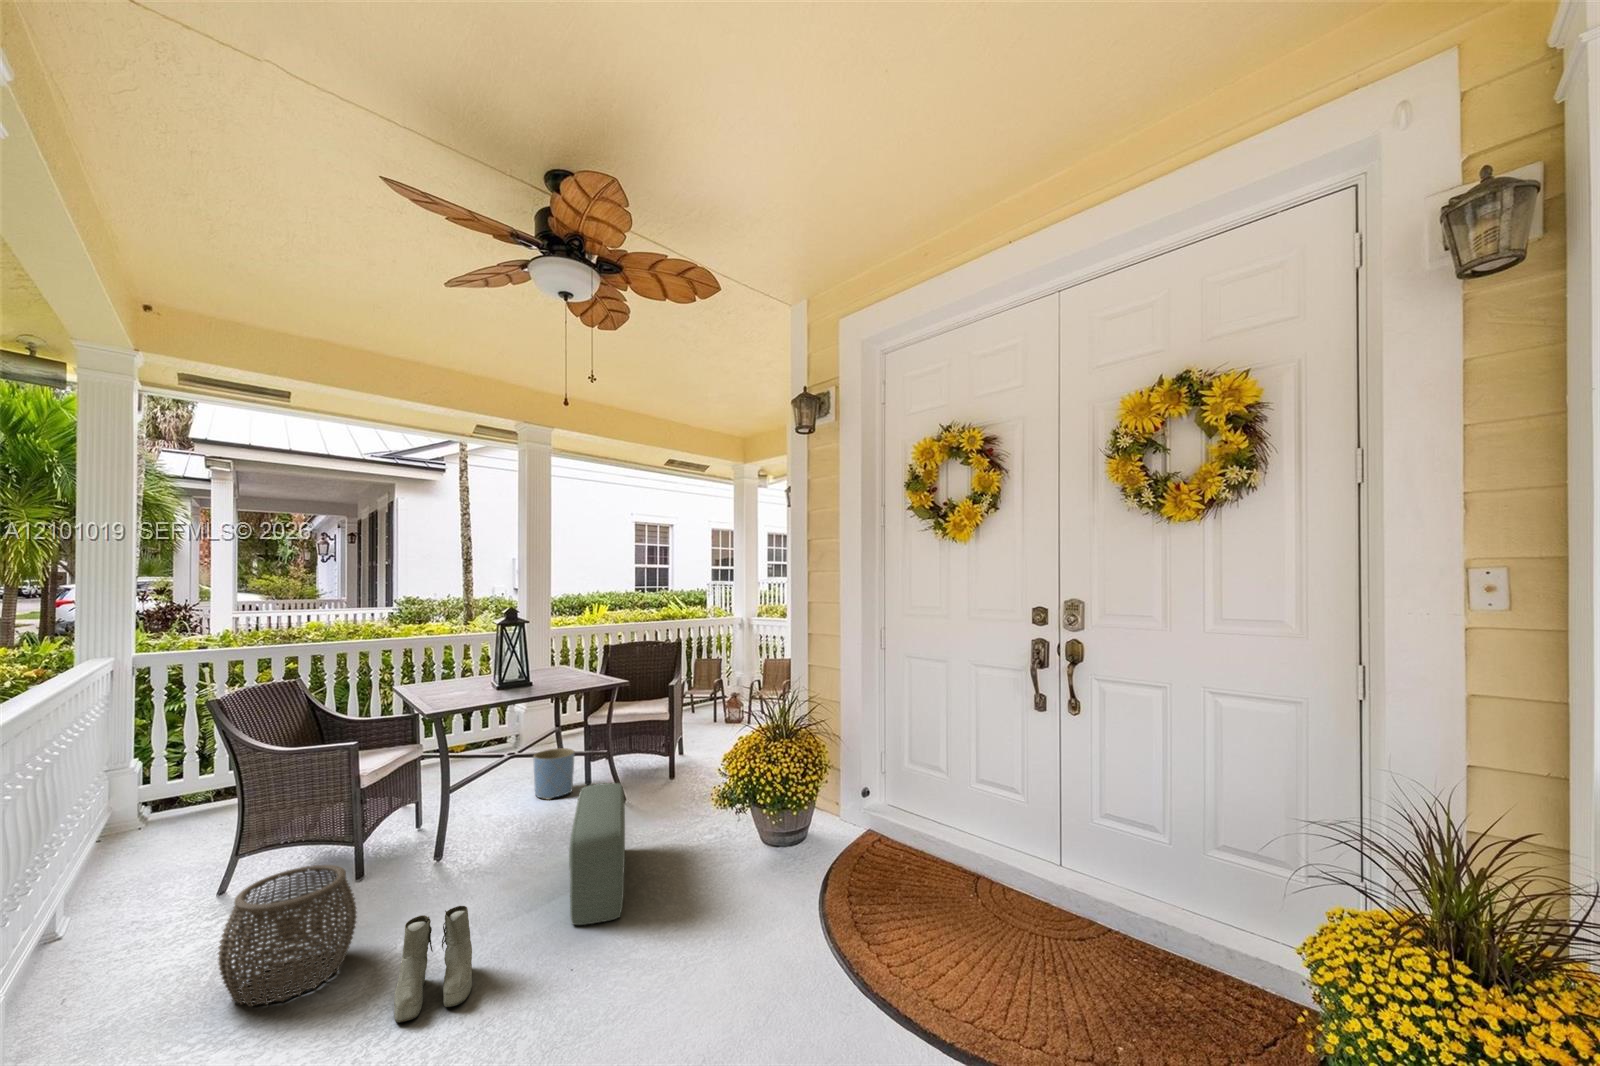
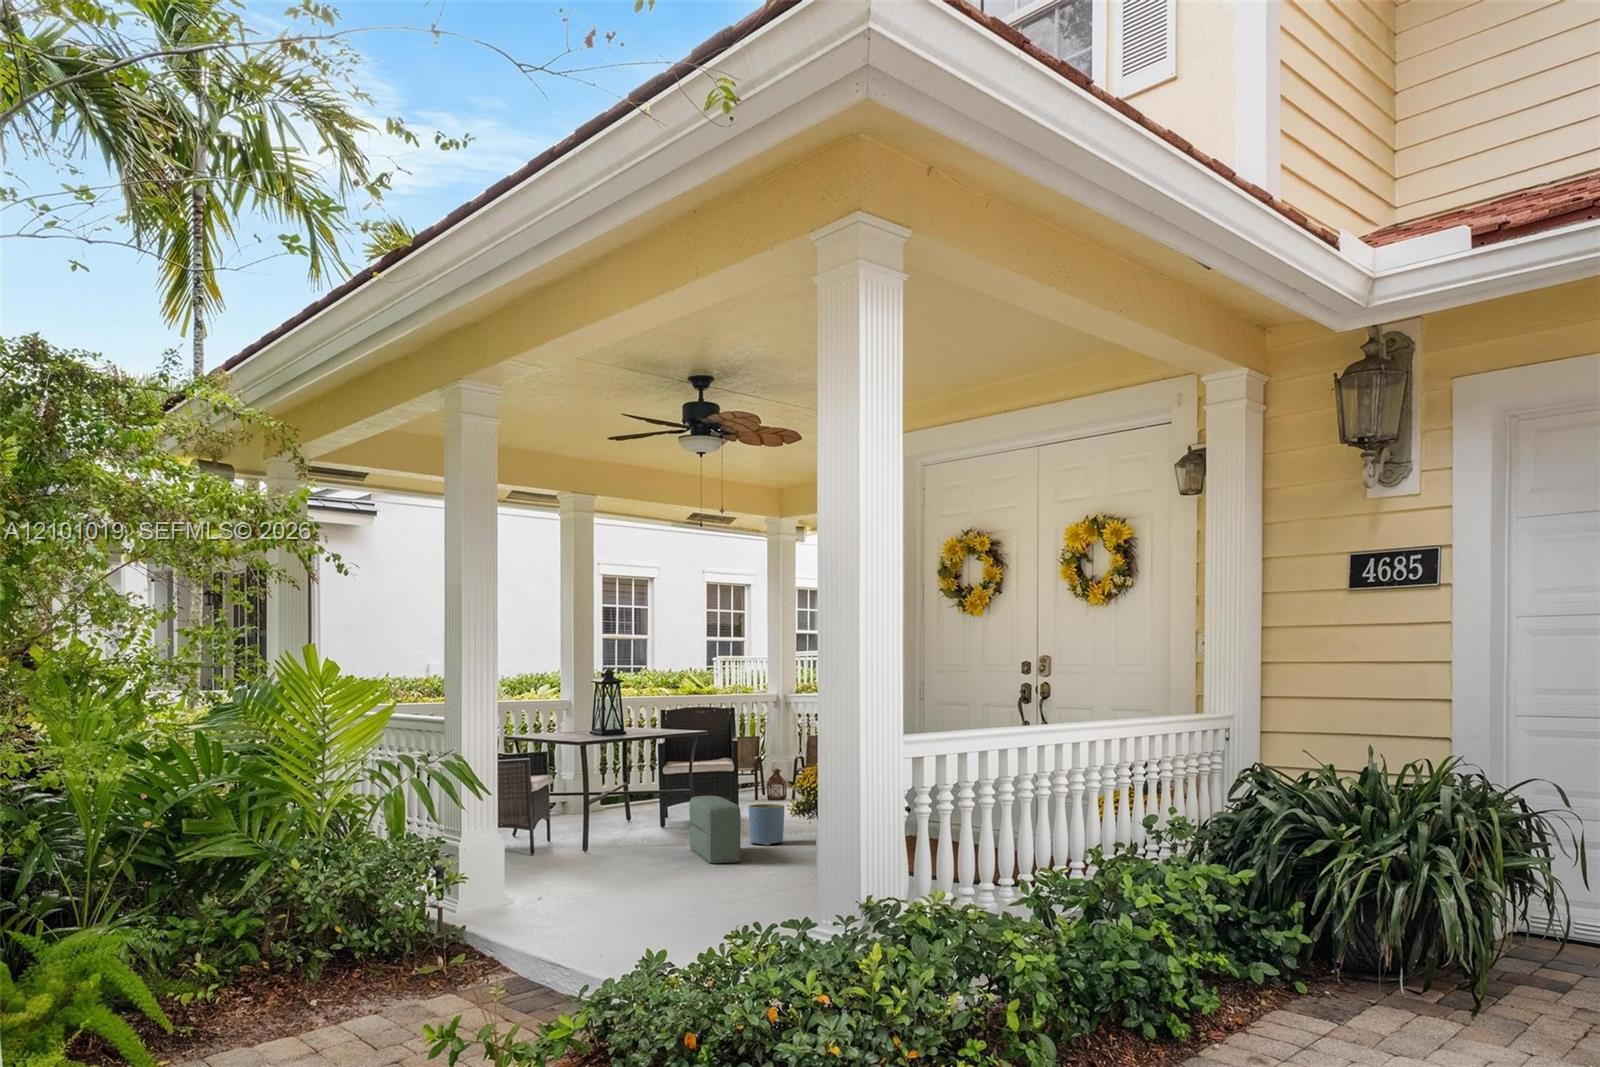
planter: present [534,748,574,800] -> present [749,804,784,845]
woven basket: present [218,865,357,1006] -> none [528,814,592,875]
boots: present [394,906,472,1023] -> none [632,832,672,877]

